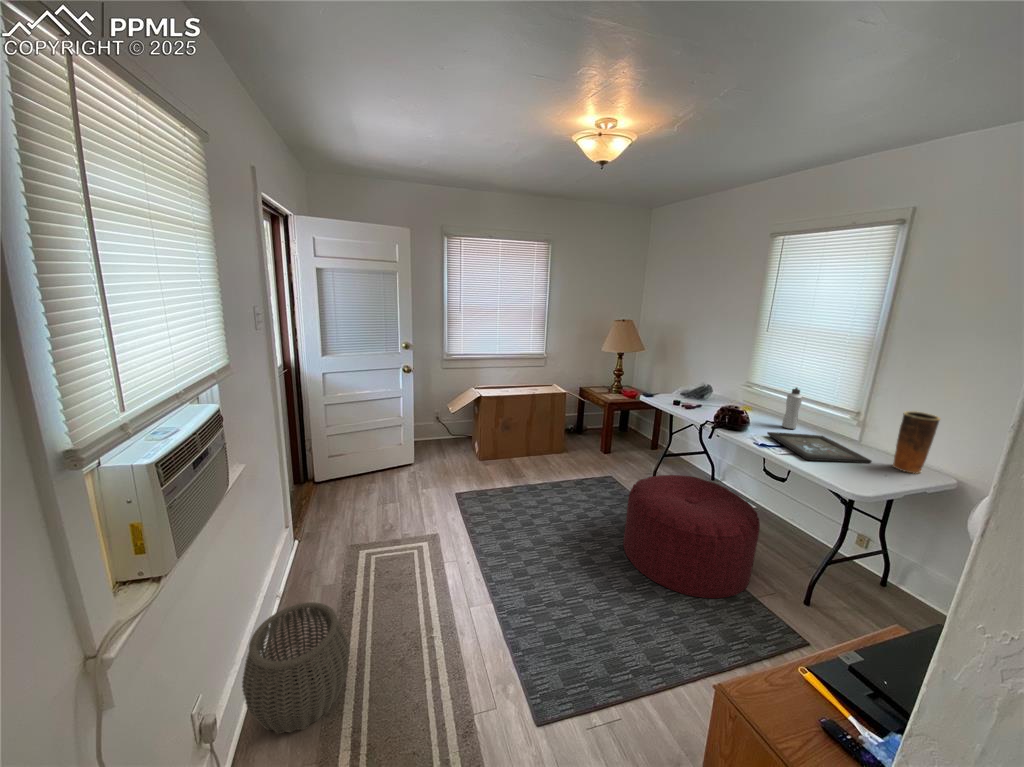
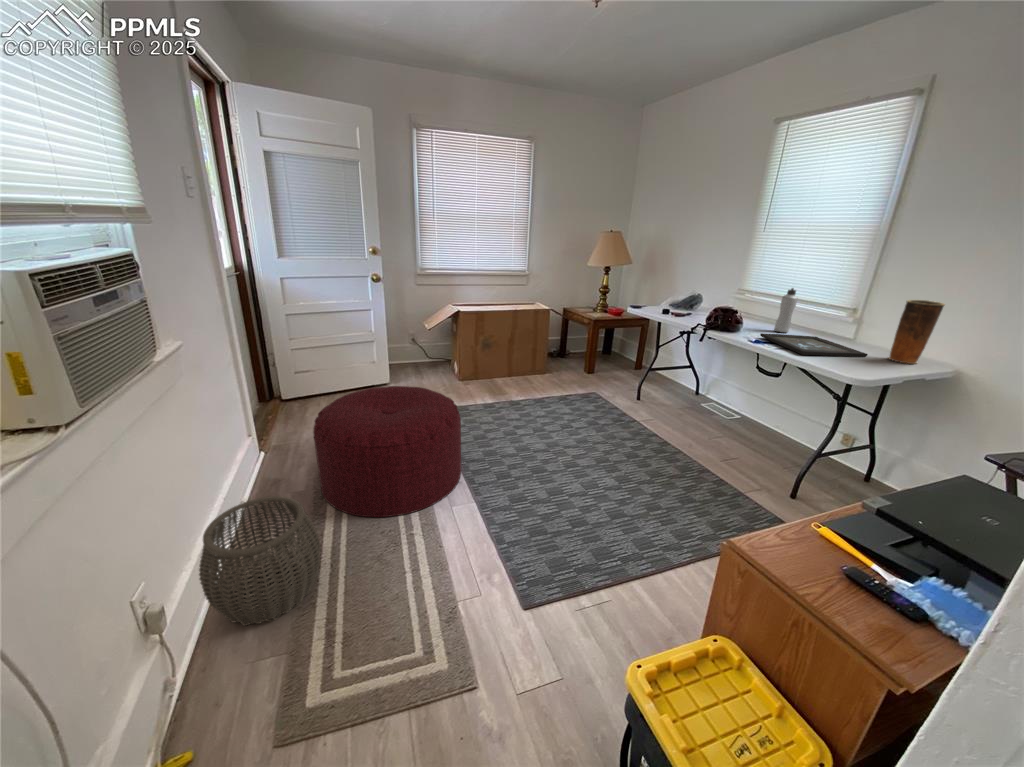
ottoman: present [623,475,760,598] -> present [313,386,461,517]

